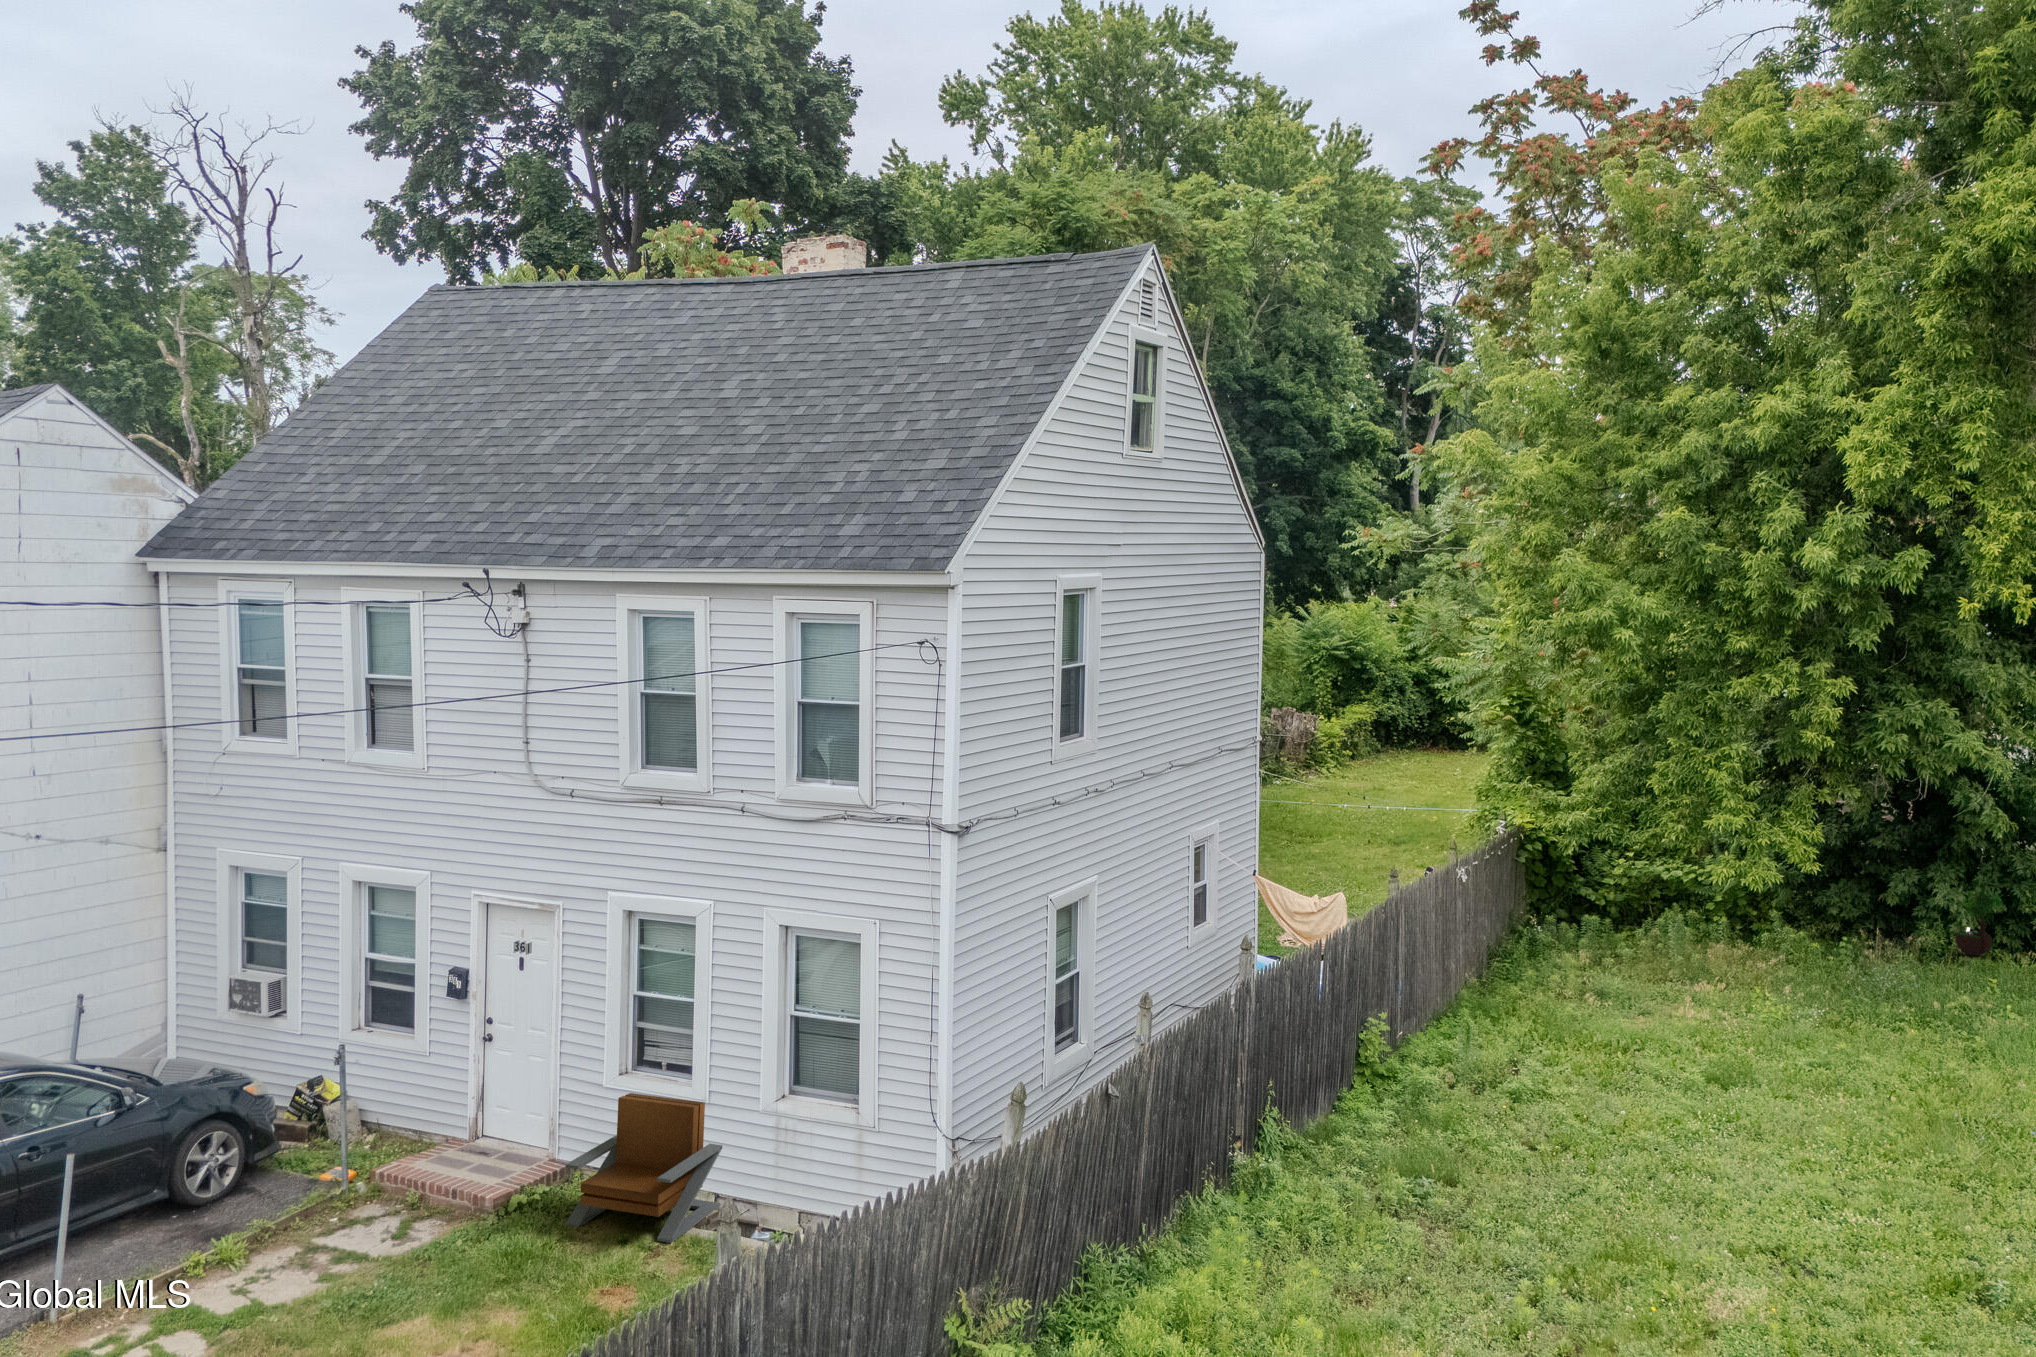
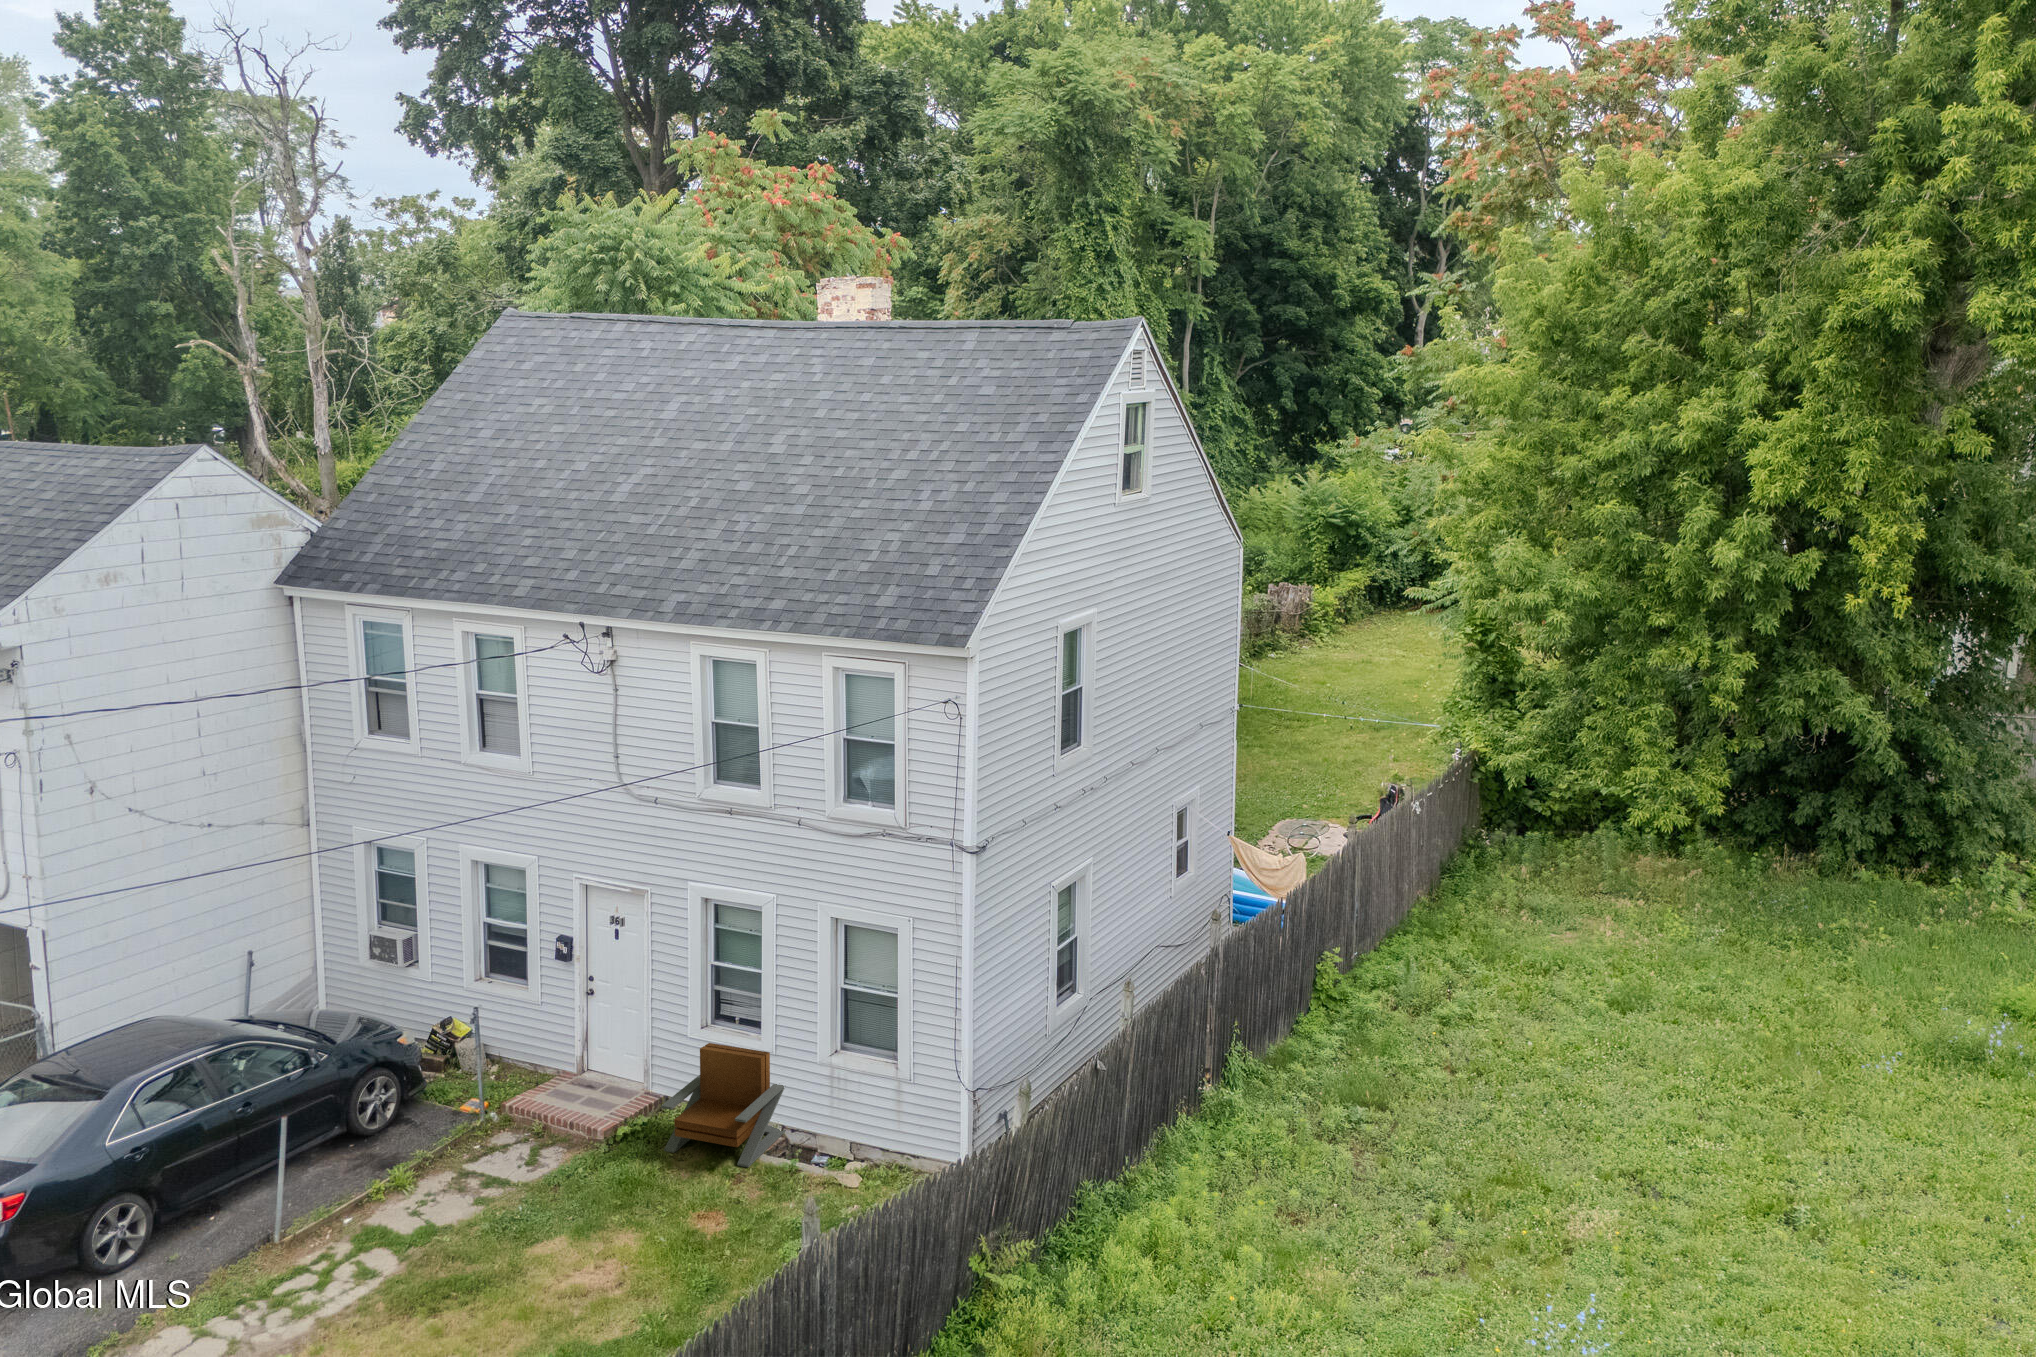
potted tree: present [1955,890,2002,956] -> none [1844,818,1889,876]

